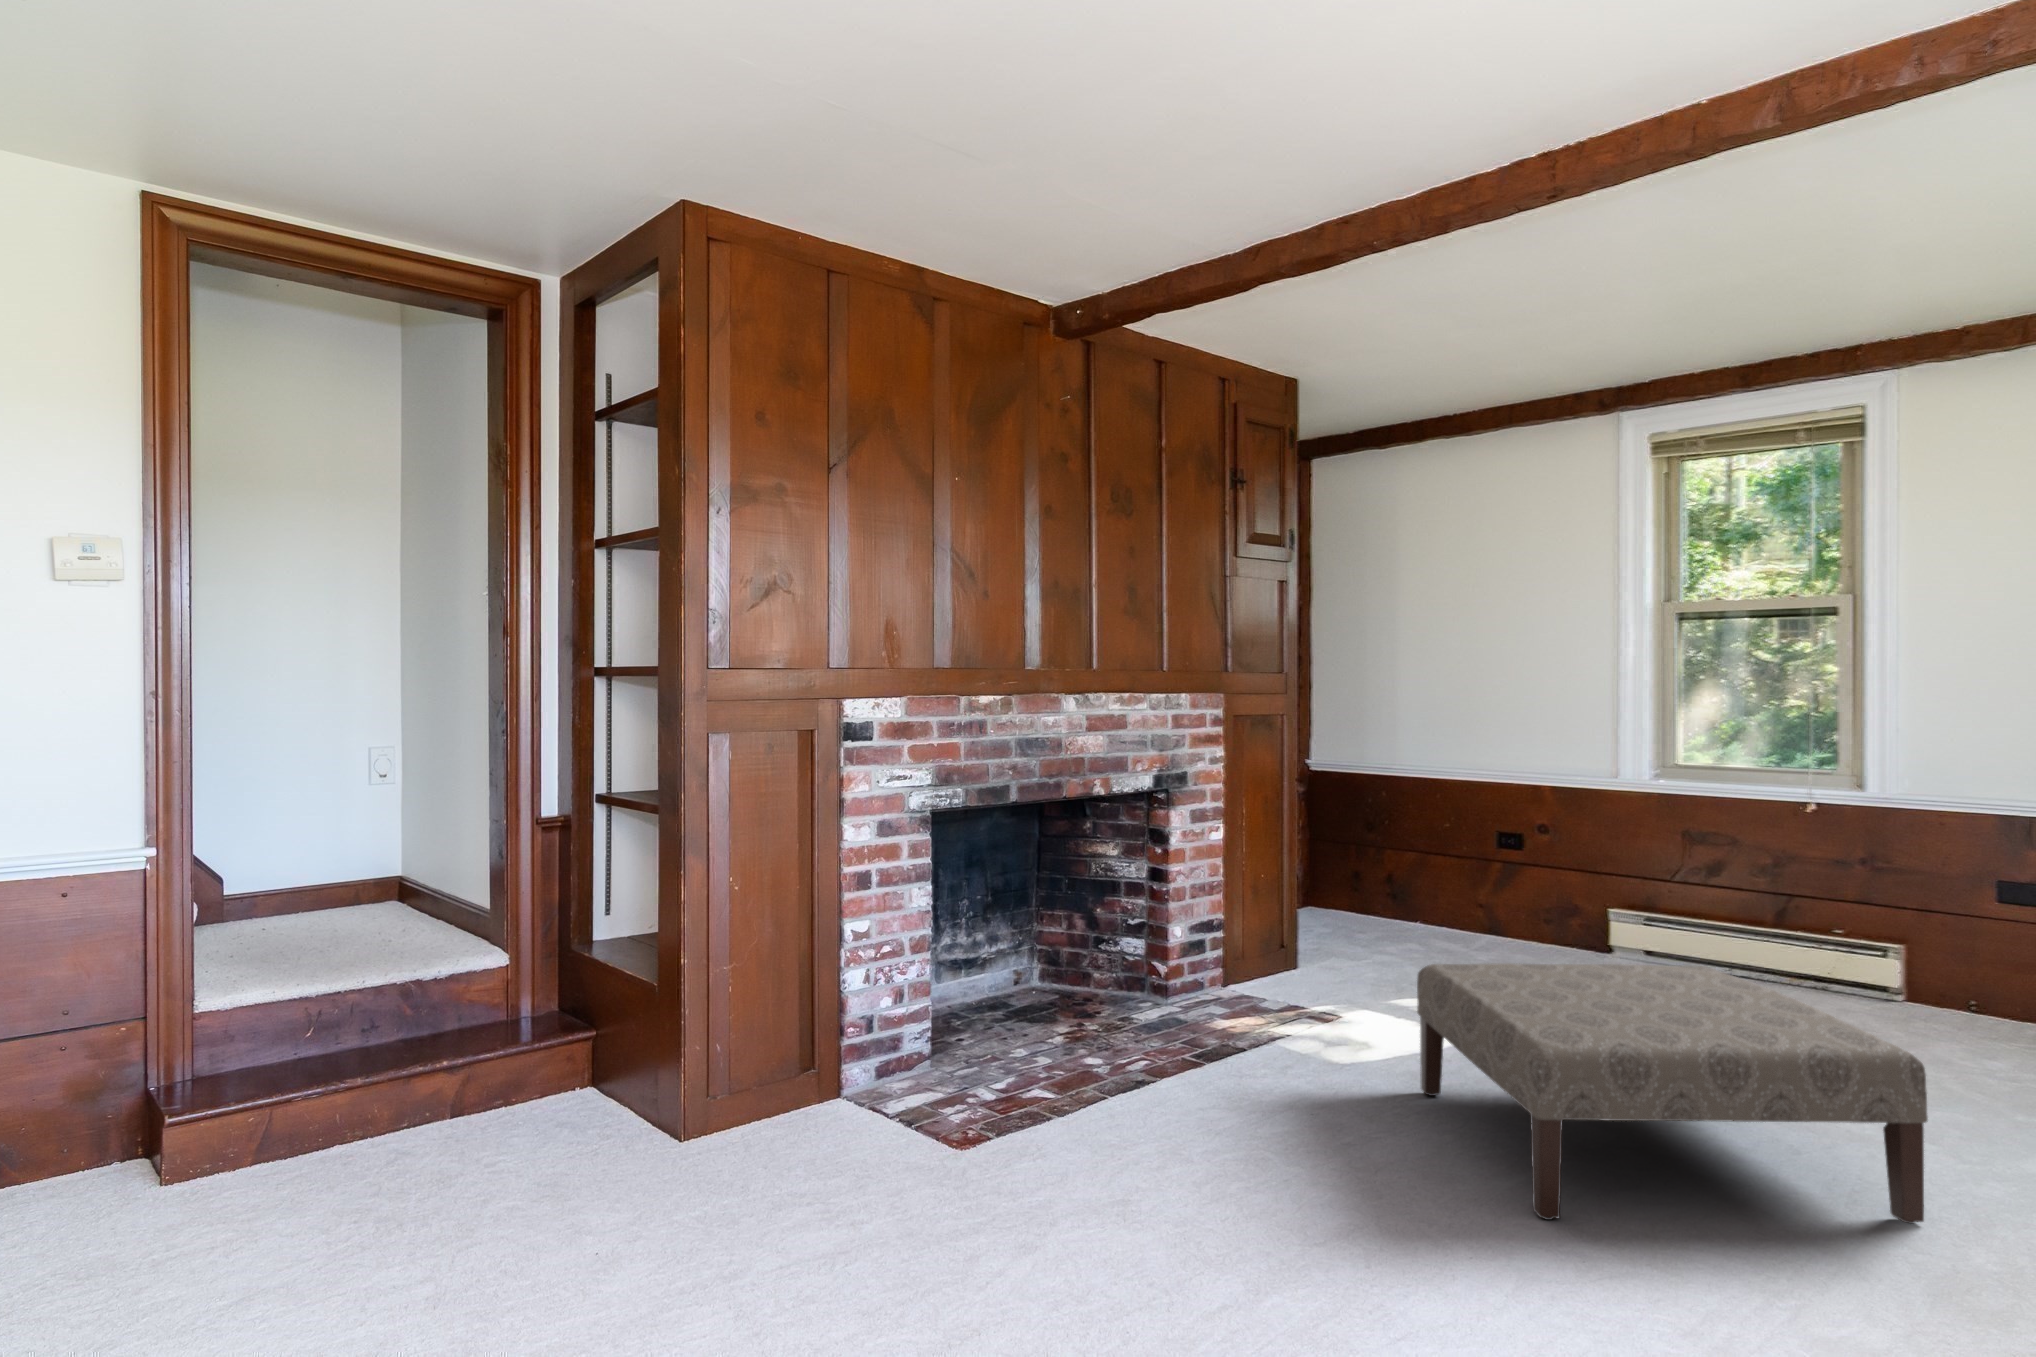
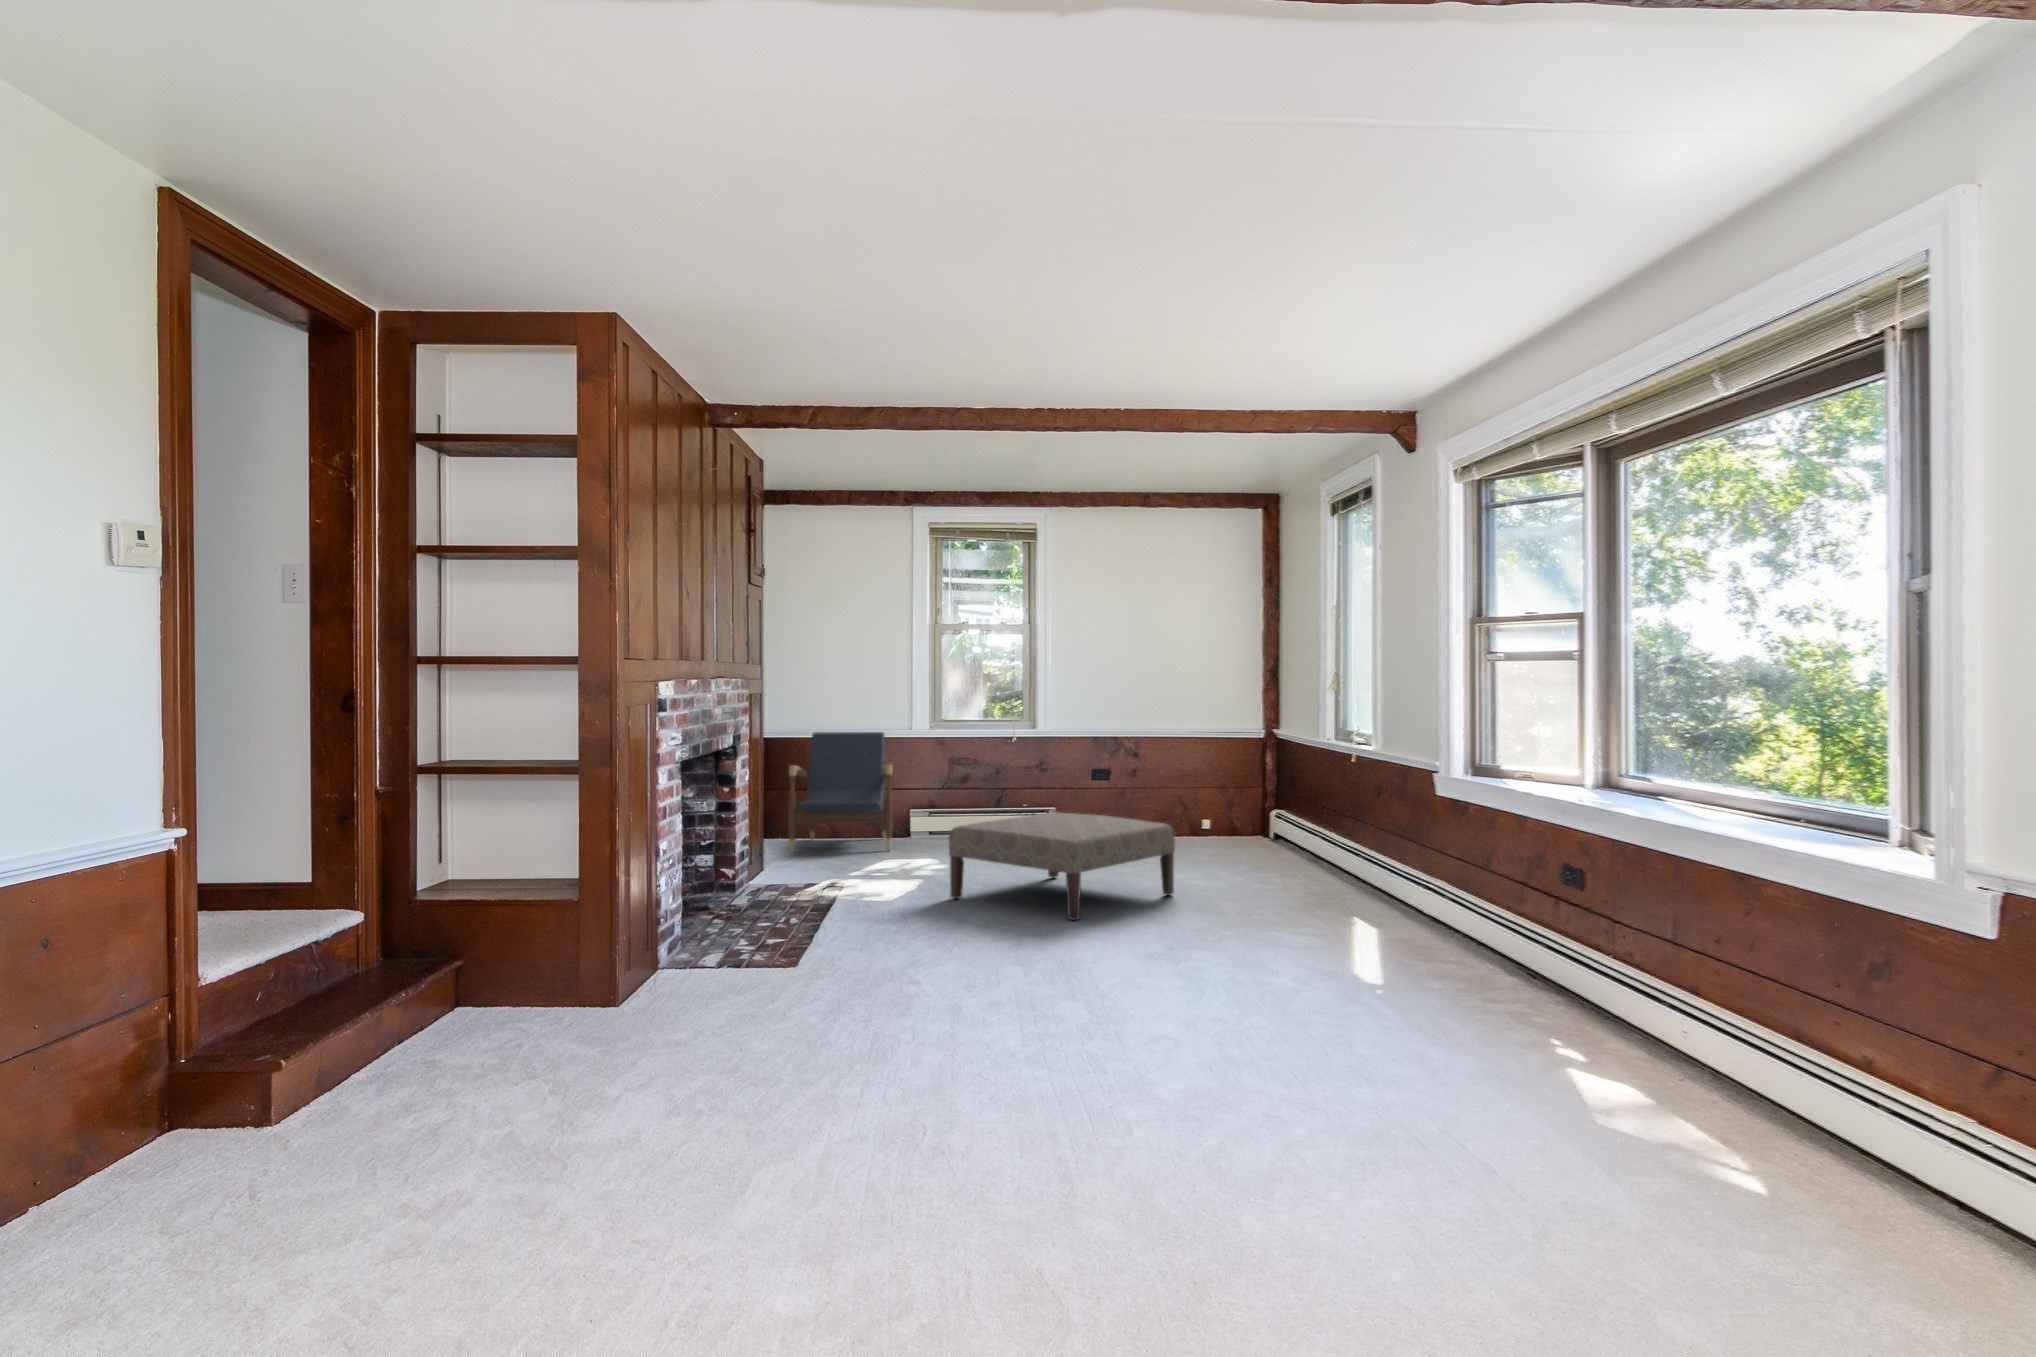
lounge chair: none [1376,772,1565,973] -> present [789,732,893,852]

